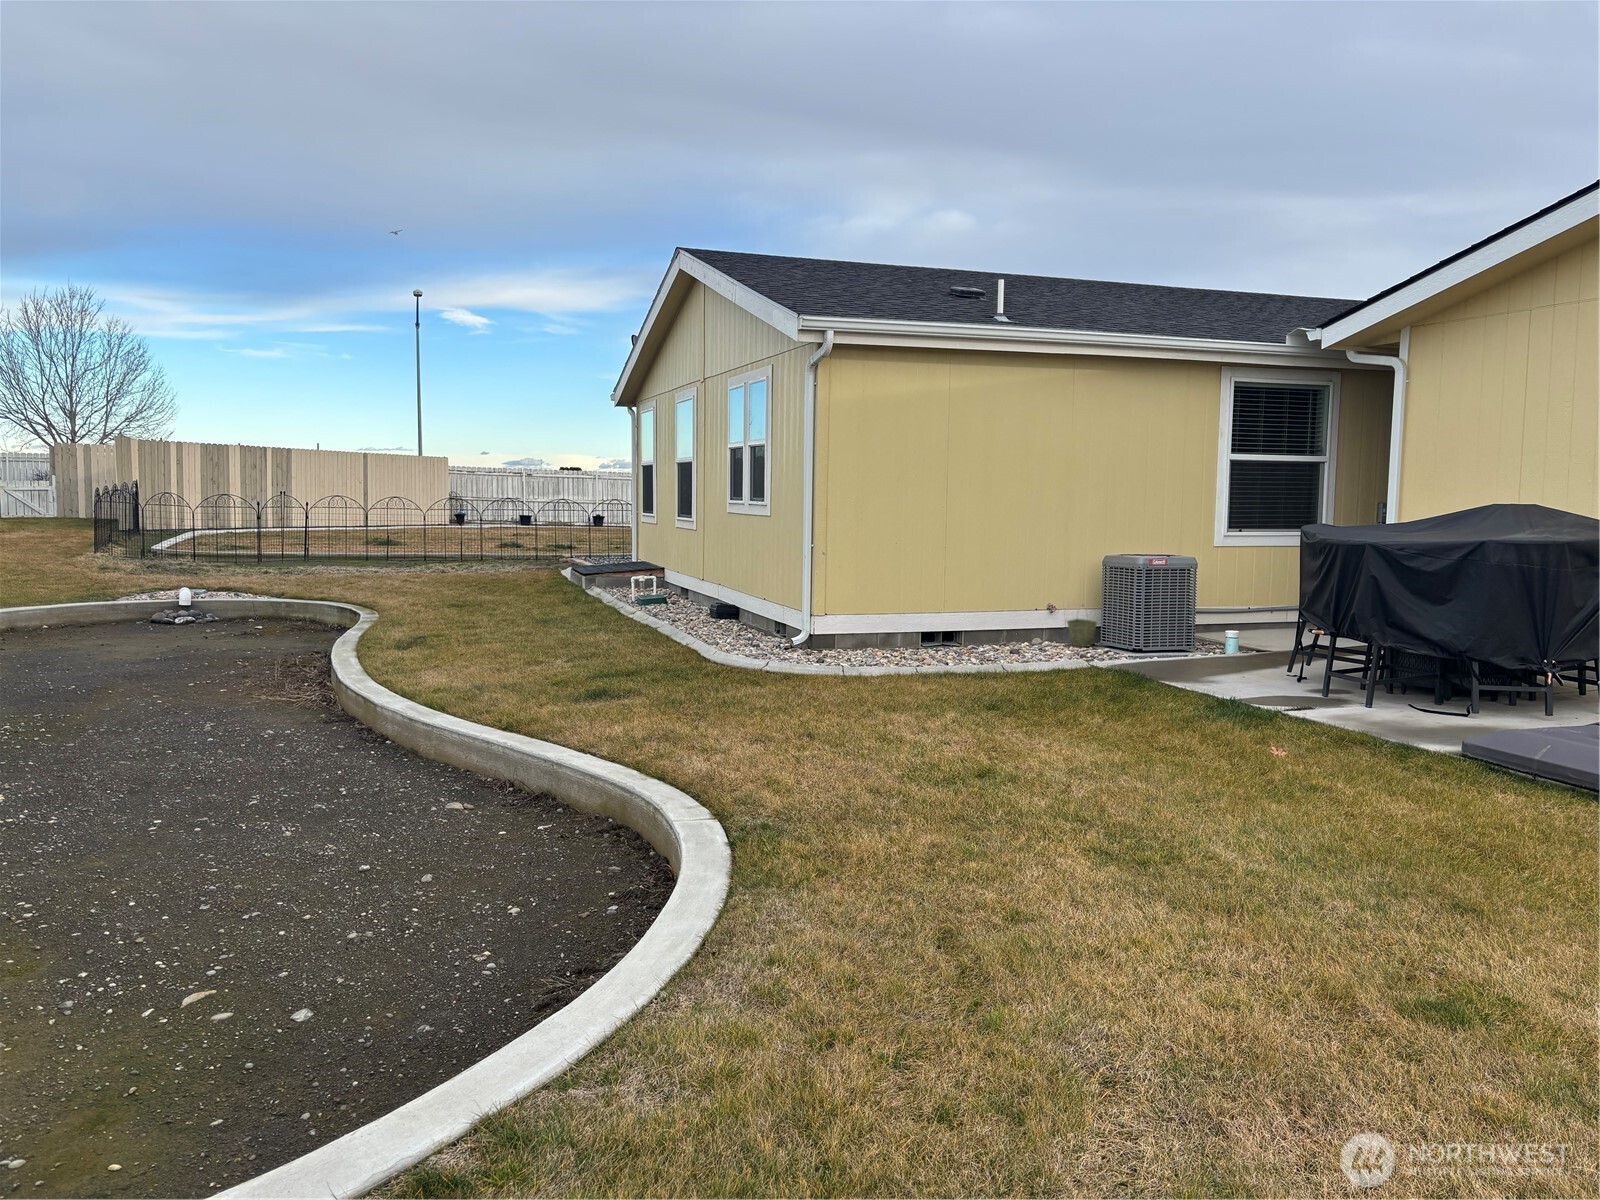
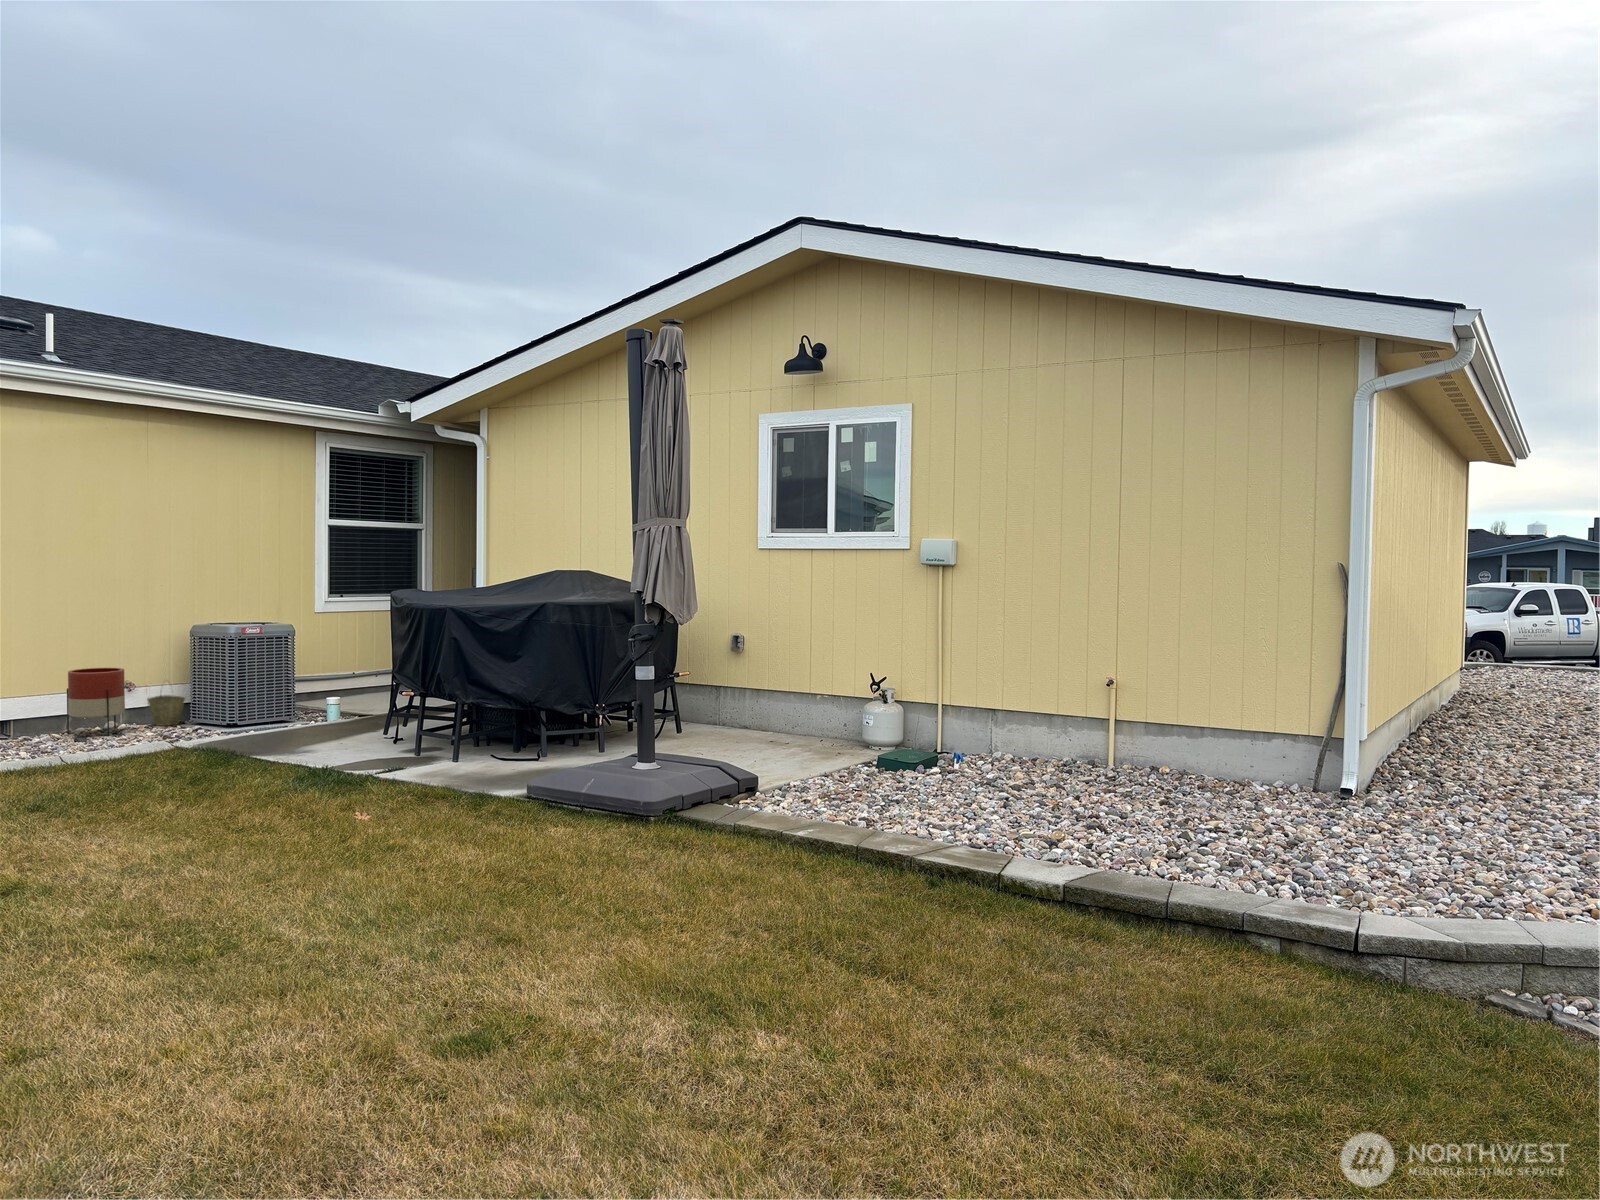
planter: none [1007,591,1051,651] -> present [67,668,125,736]

